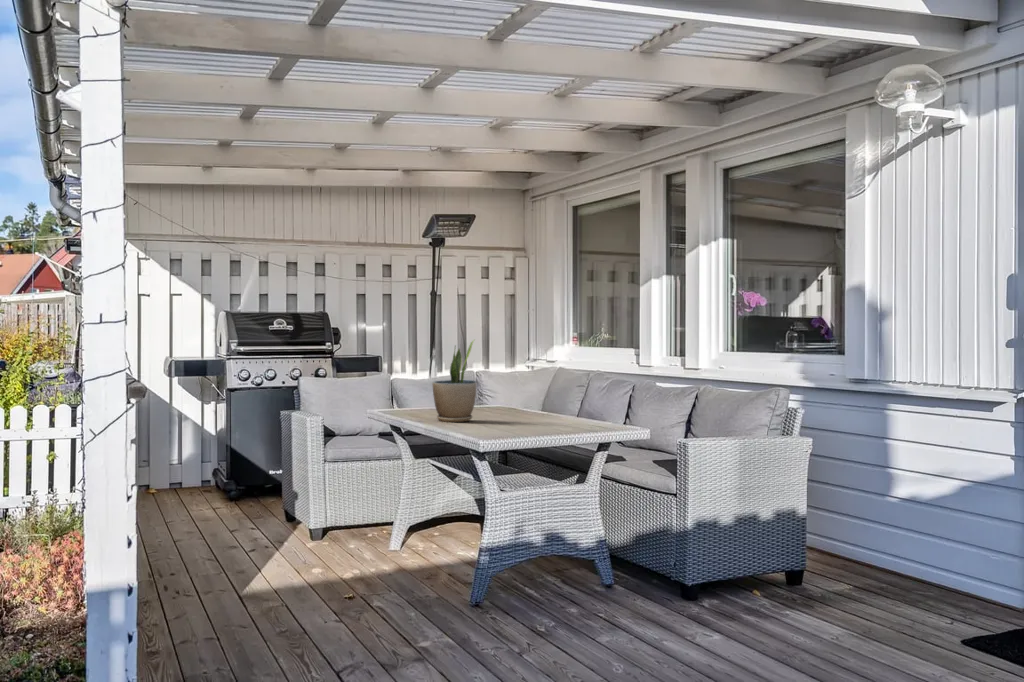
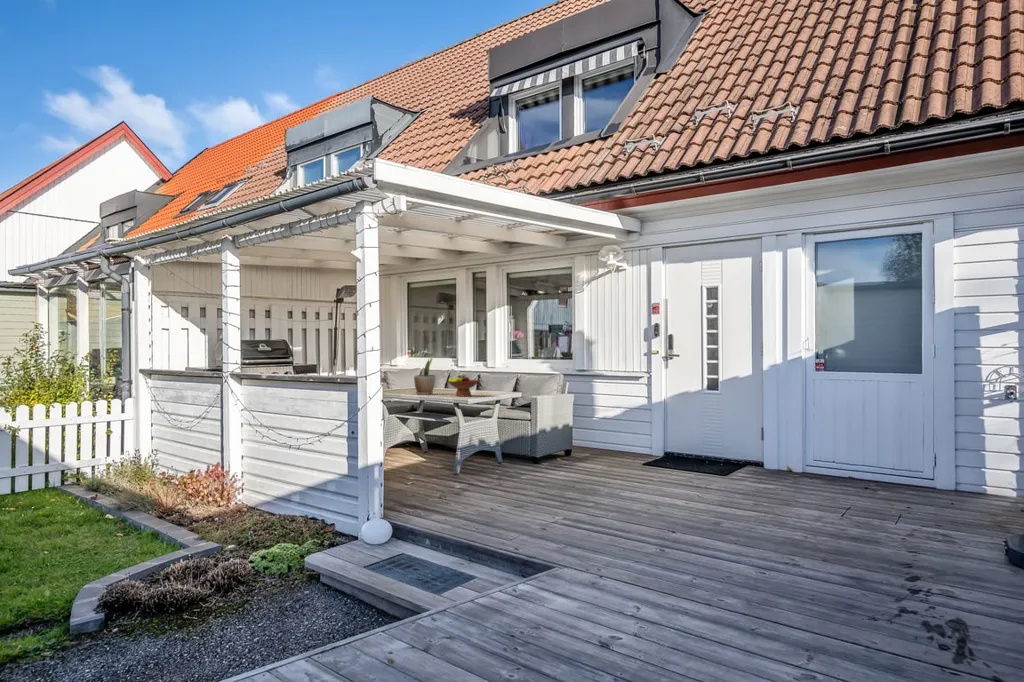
fruit bowl: none [470,383,543,431] -> present [448,375,479,396]

